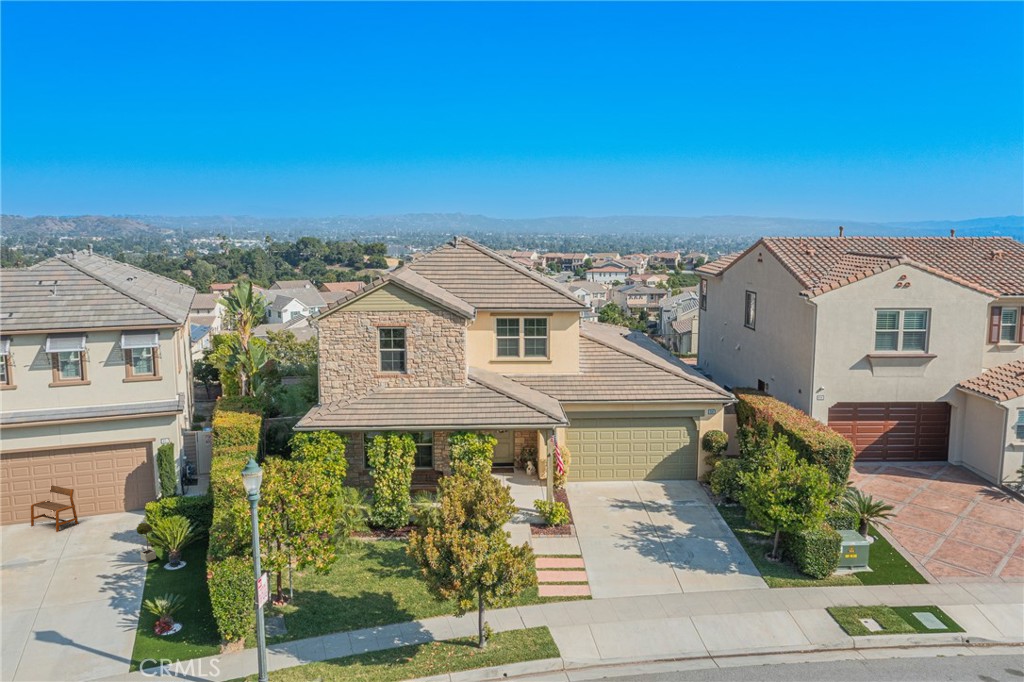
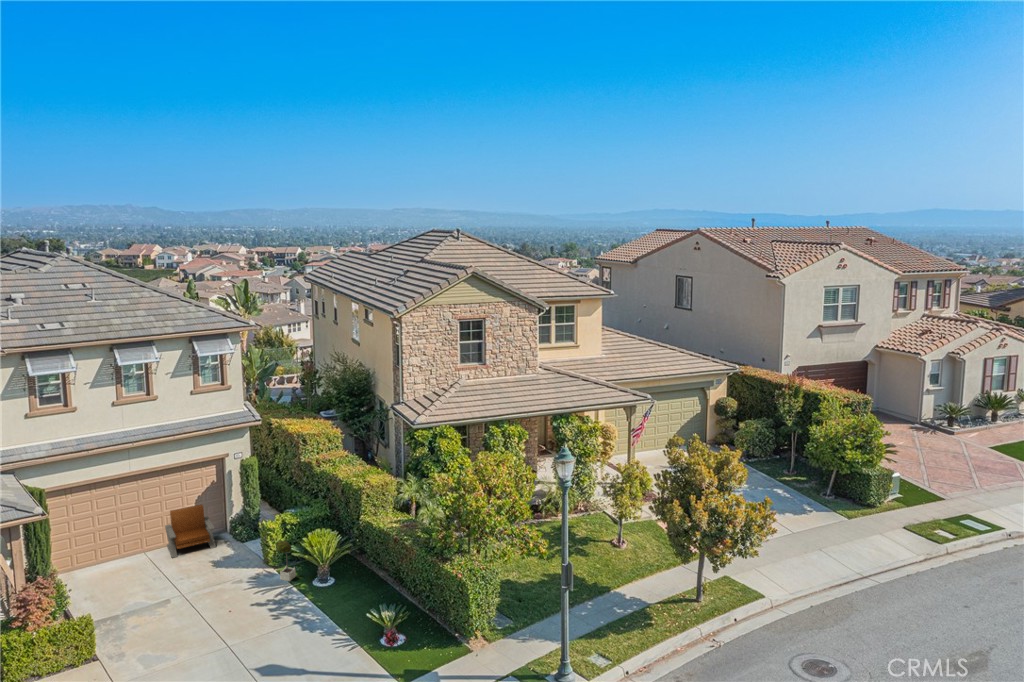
lounge chair: none [85,483,135,528] -> present [165,504,216,558]
bench: present [31,485,78,532] -> none [97,516,154,568]

